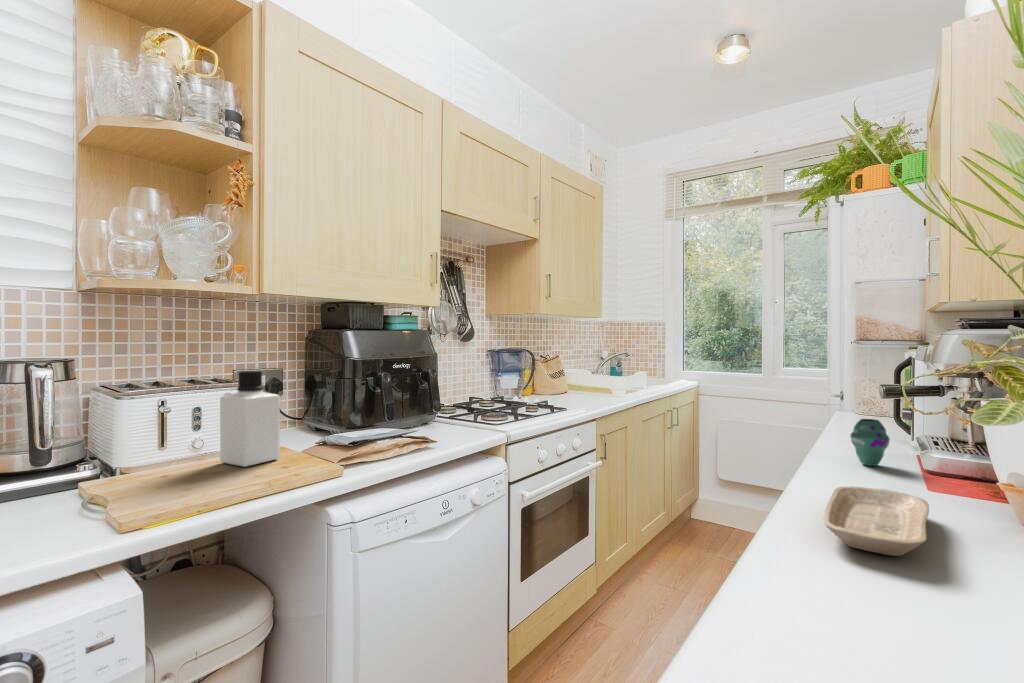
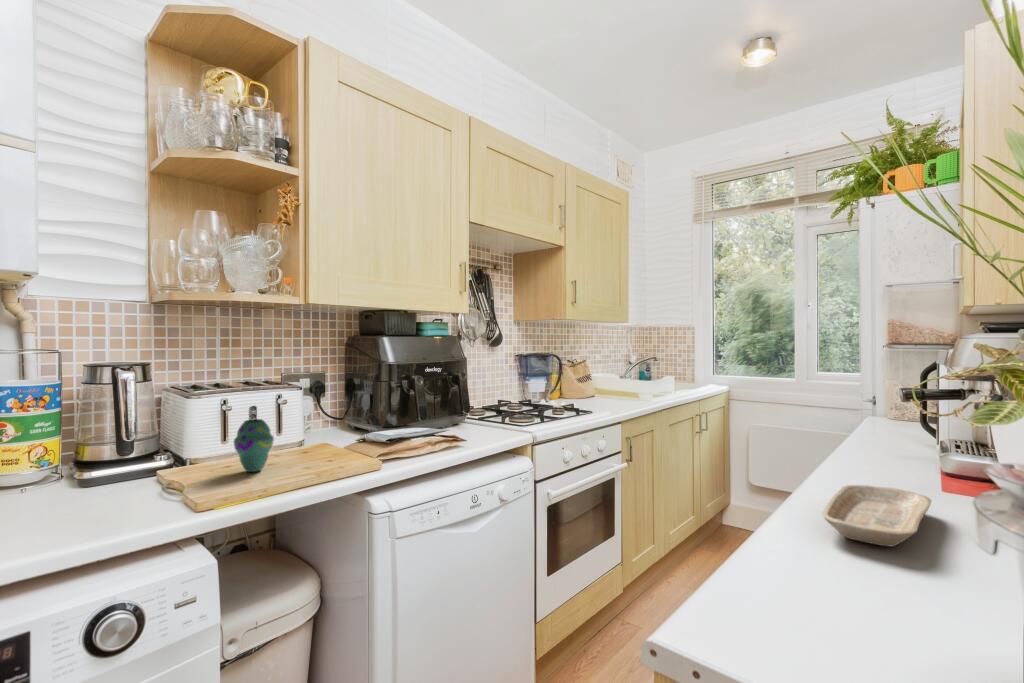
bottle: present [220,371,280,467] -> none [273,374,324,460]
vase: present [850,419,890,466] -> present [234,419,274,472]

